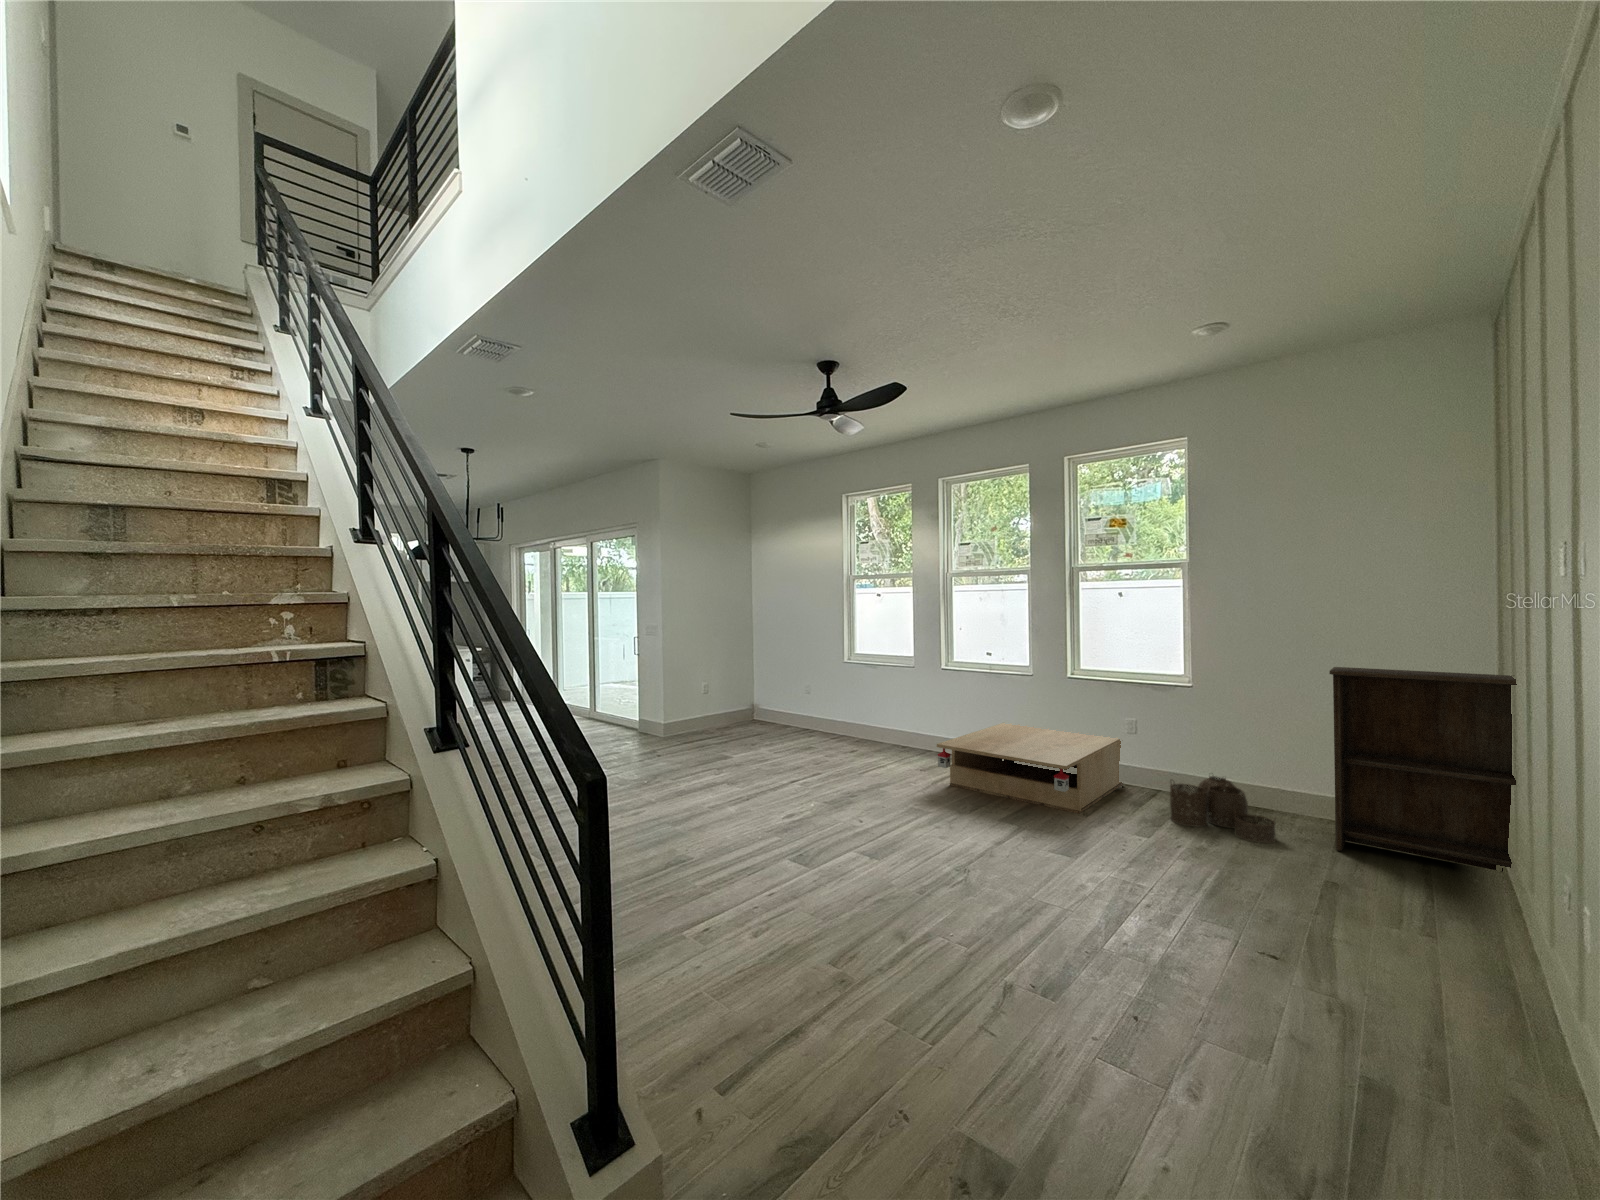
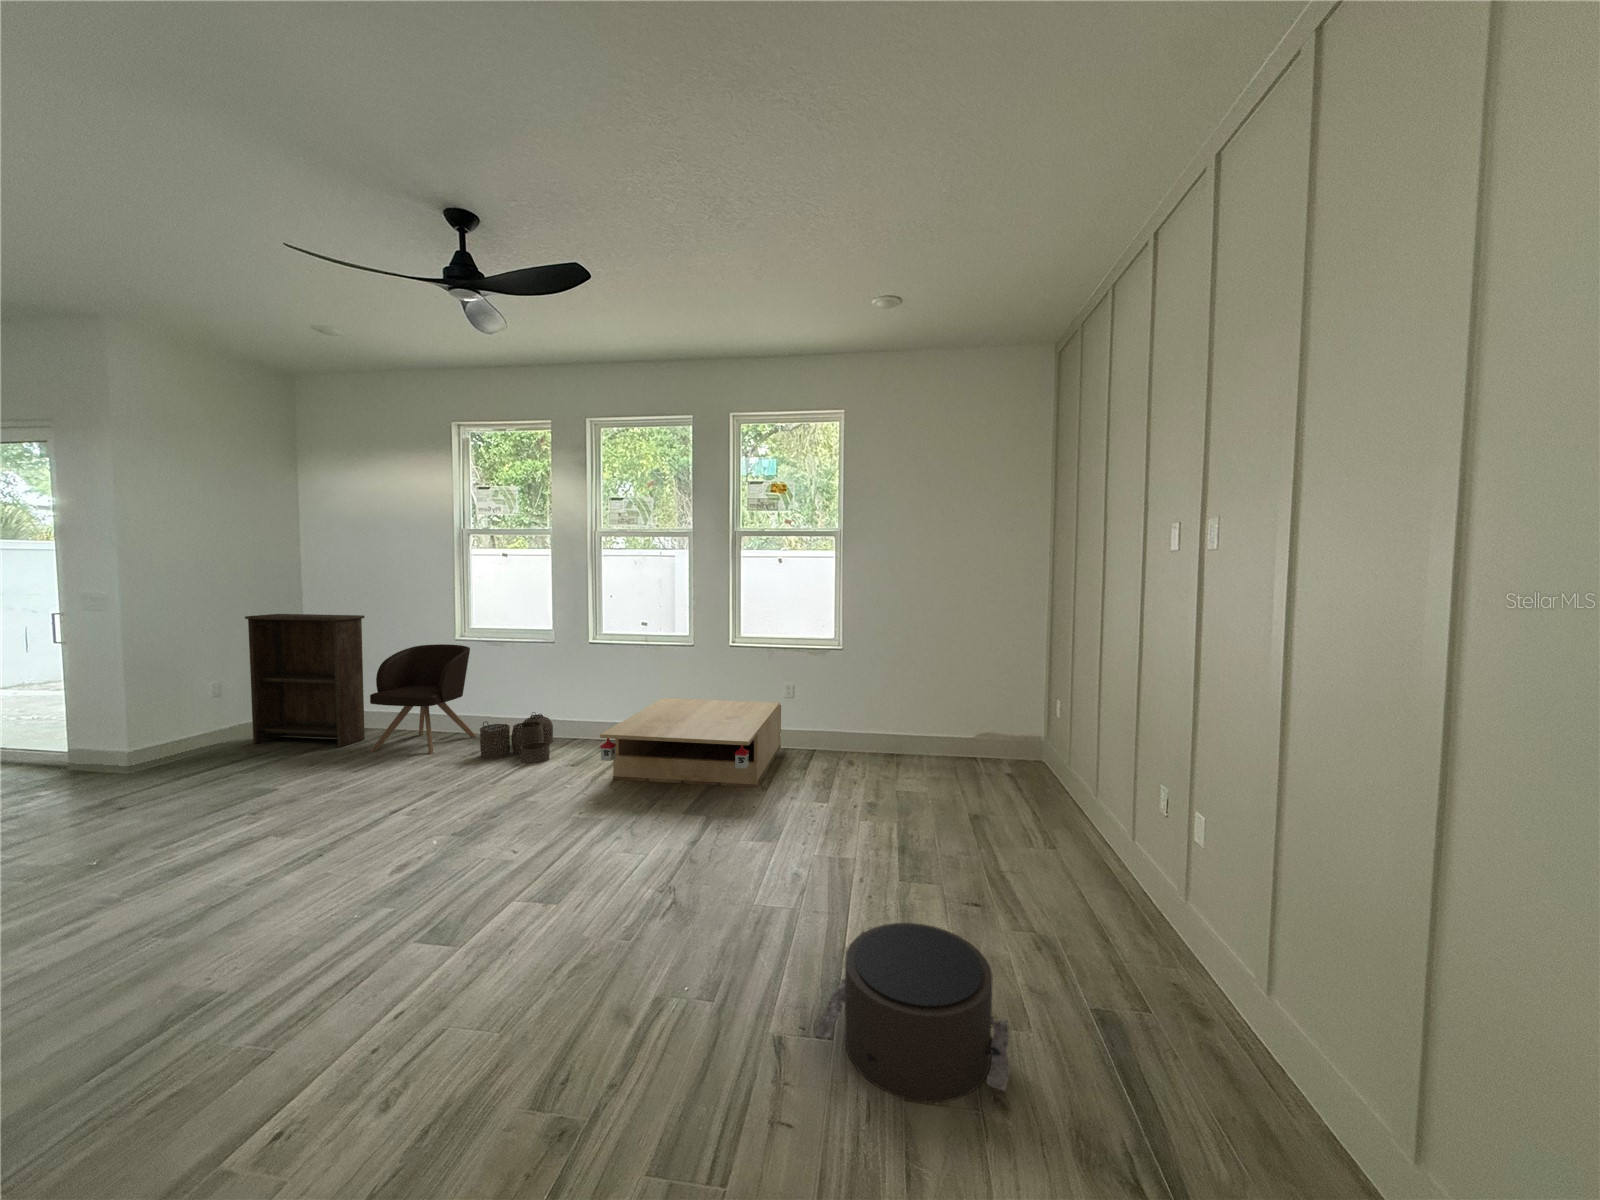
armchair: none [787,665,857,748] -> present [370,644,476,755]
bookshelf: present [1329,667,1517,872] -> present [245,614,365,747]
woven basket: present [1170,776,1276,843] -> present [480,712,553,764]
pouf: none [1034,920,1230,1074] -> present [816,923,1010,1103]

